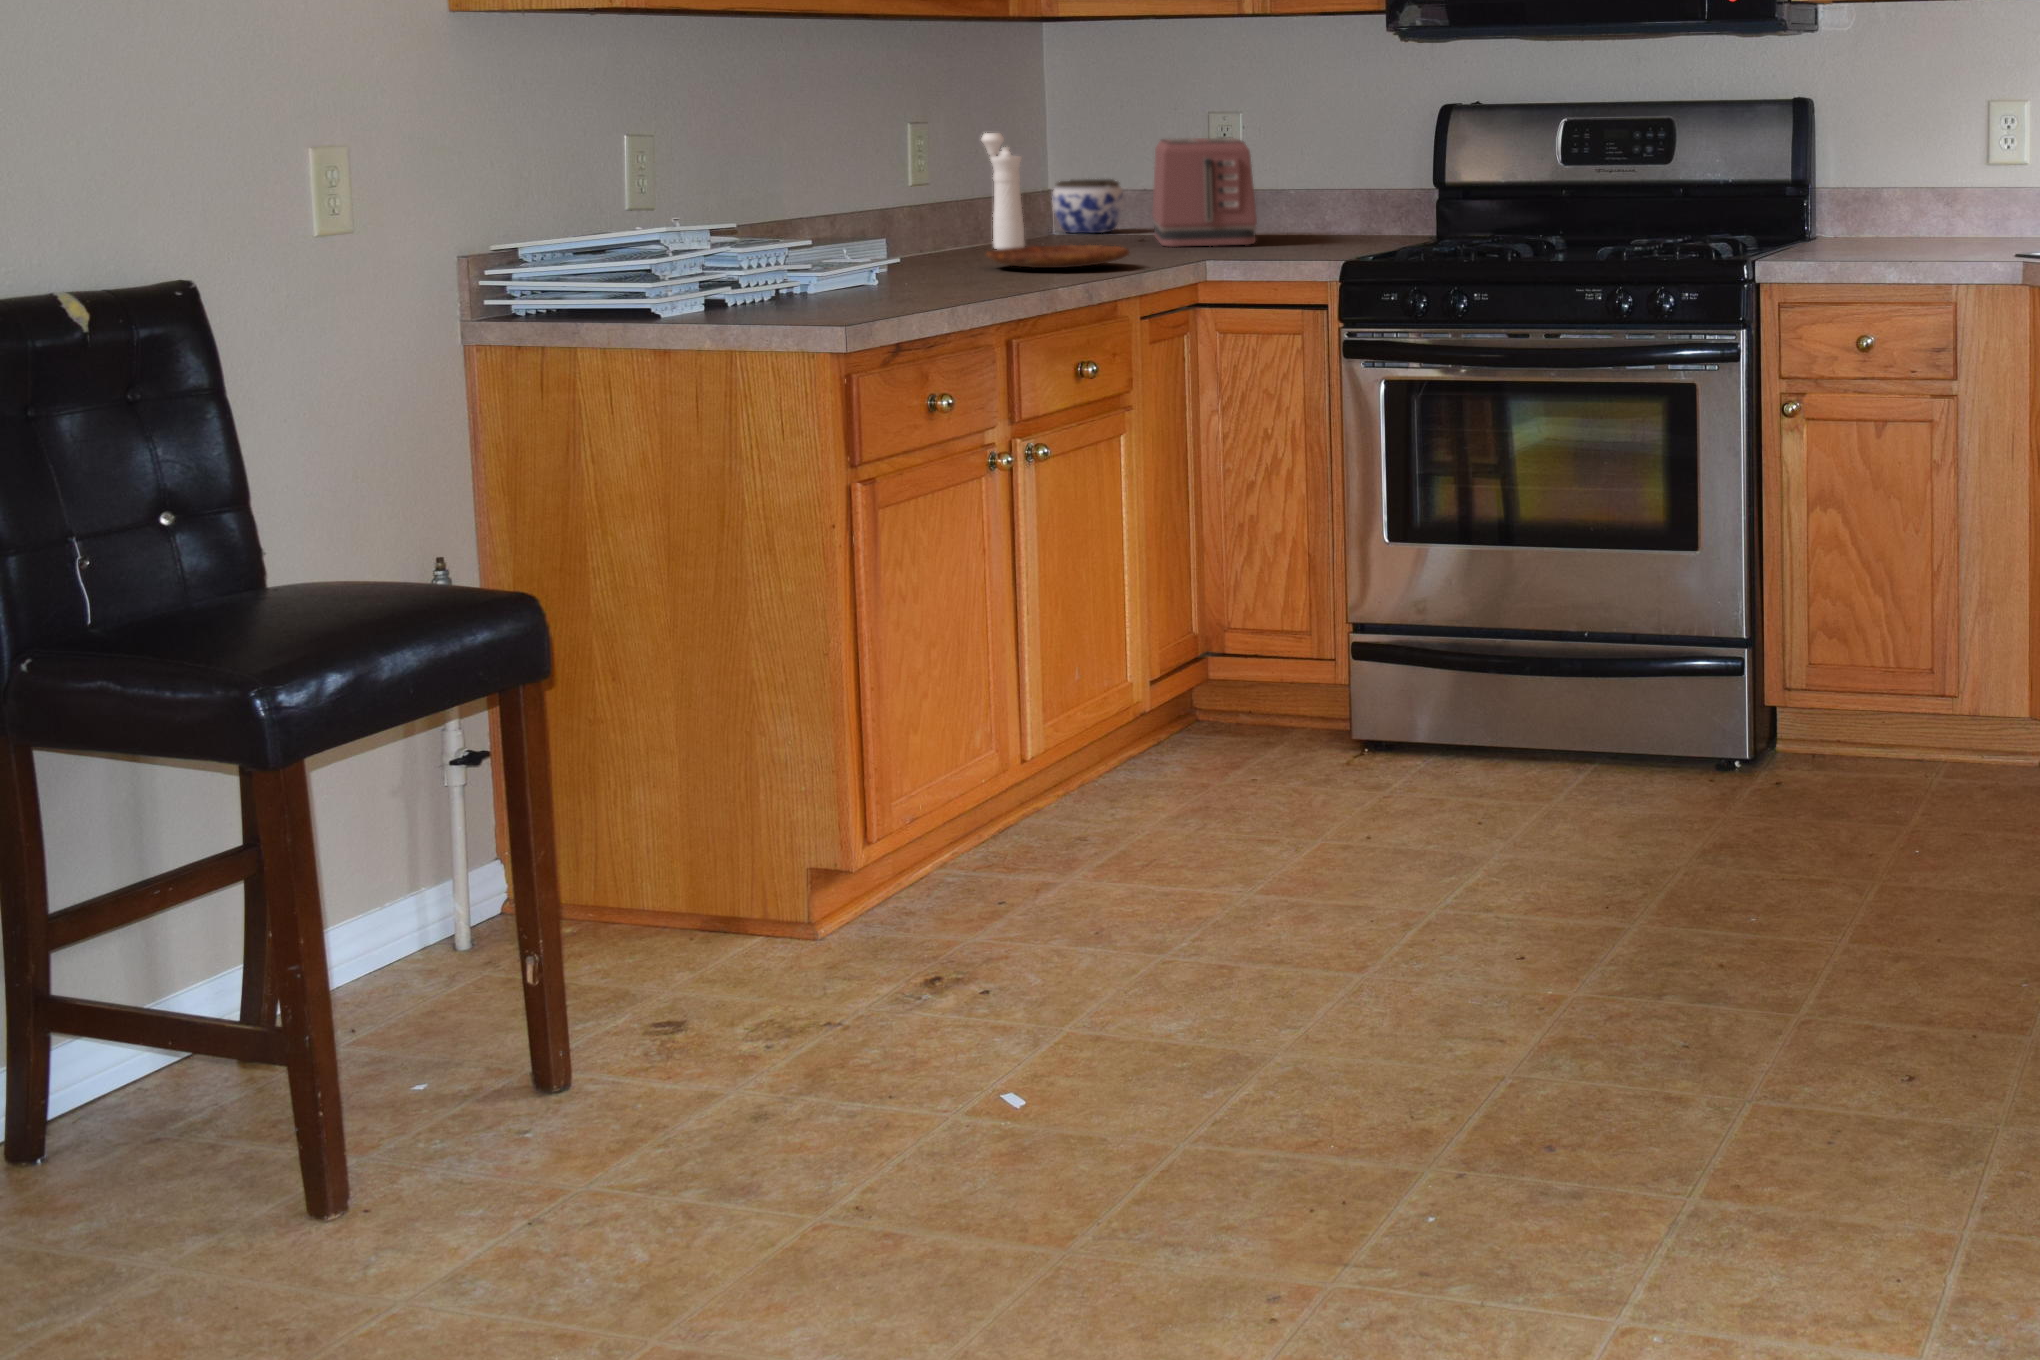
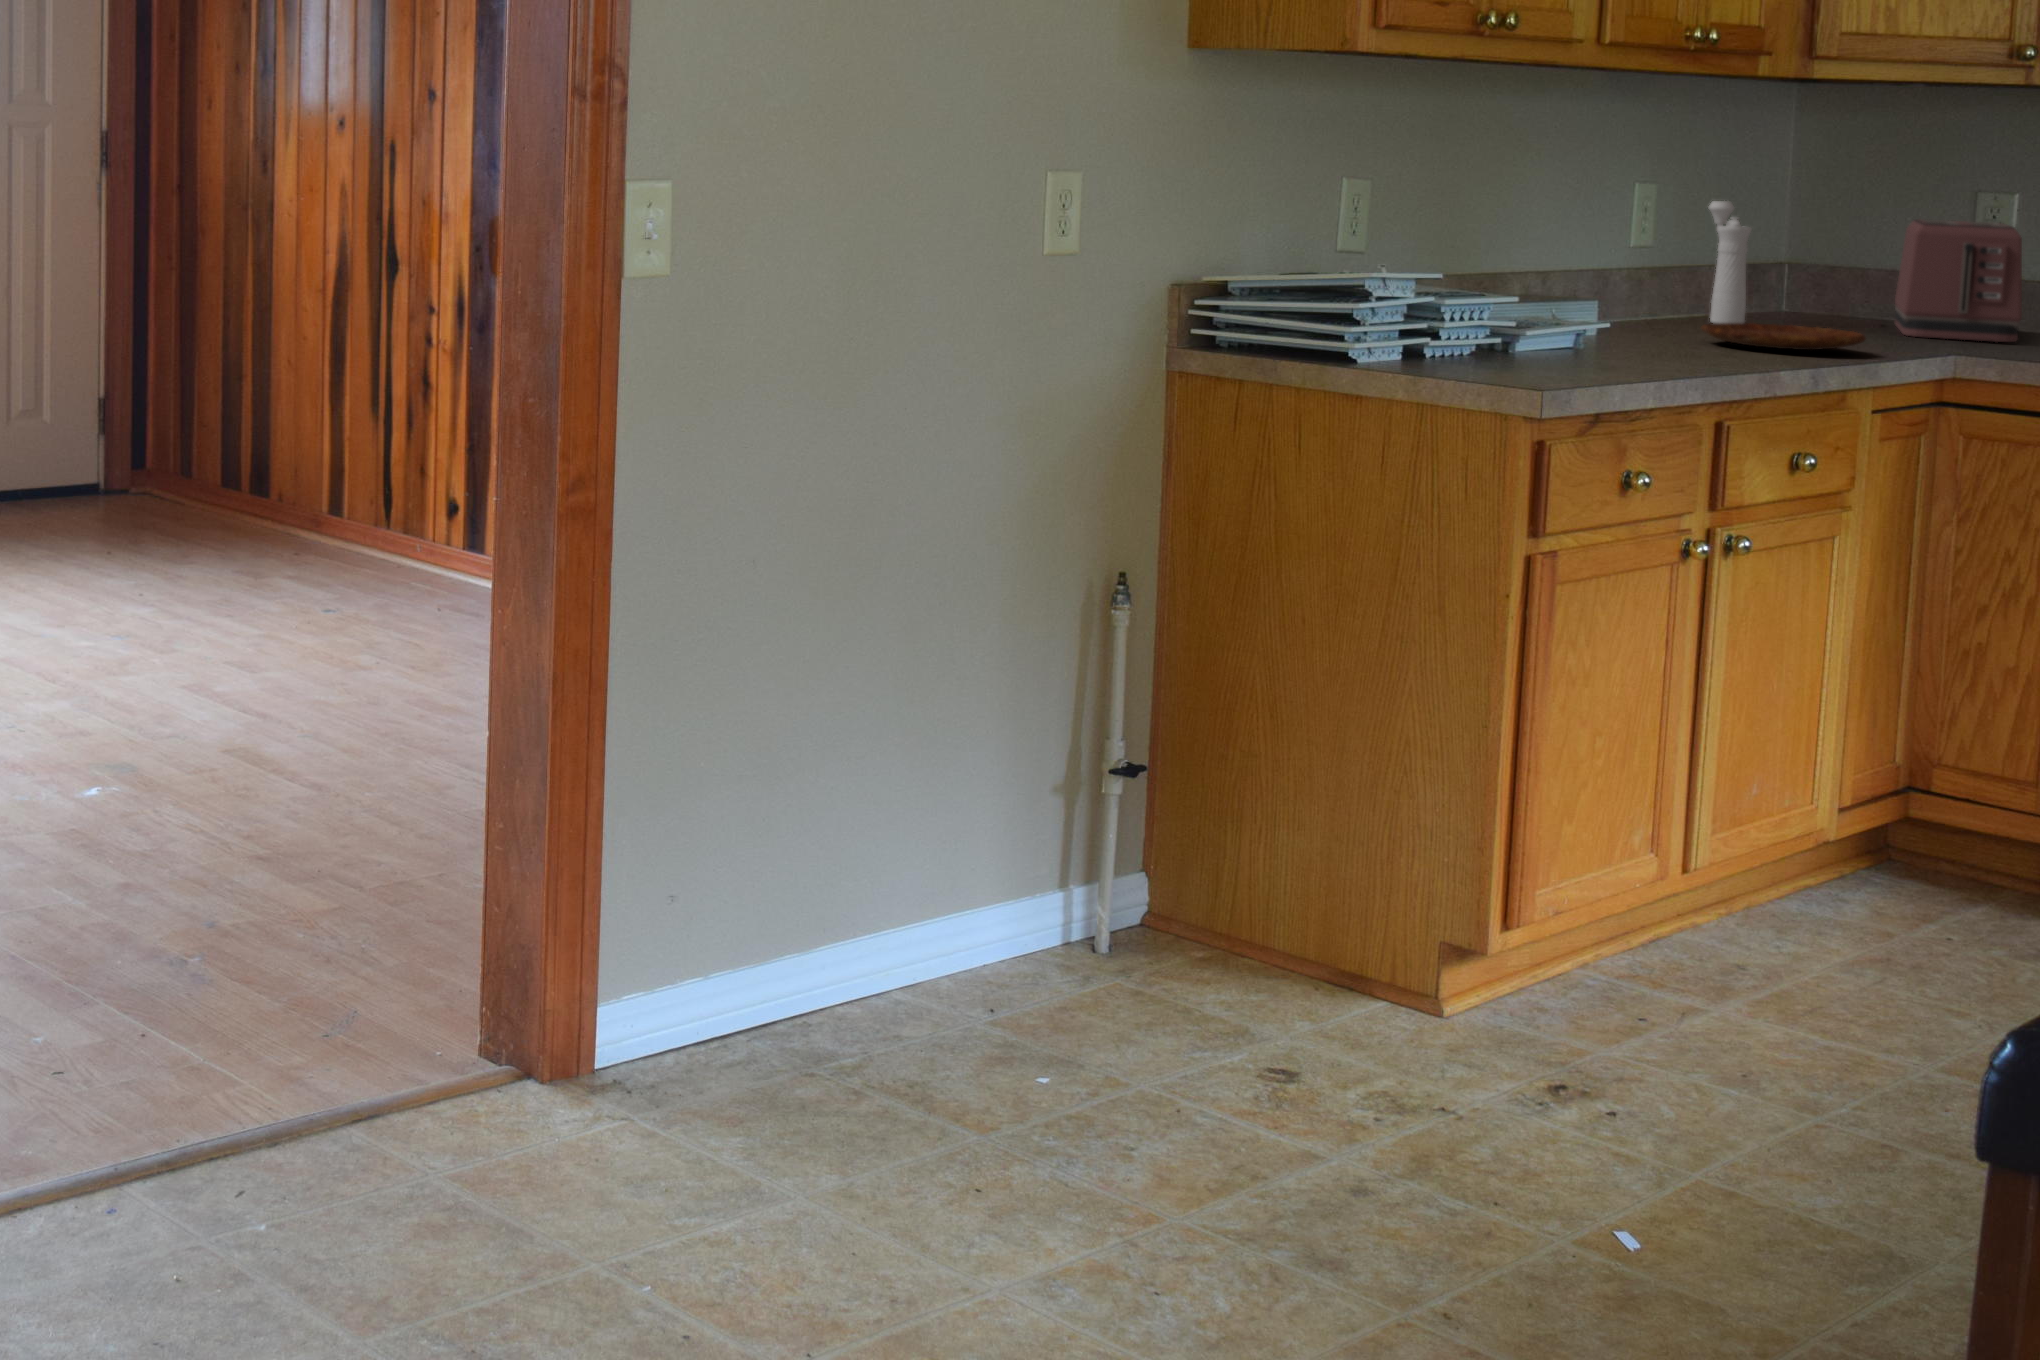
jar: present [1052,179,1124,233] -> none [1781,256,1863,315]

